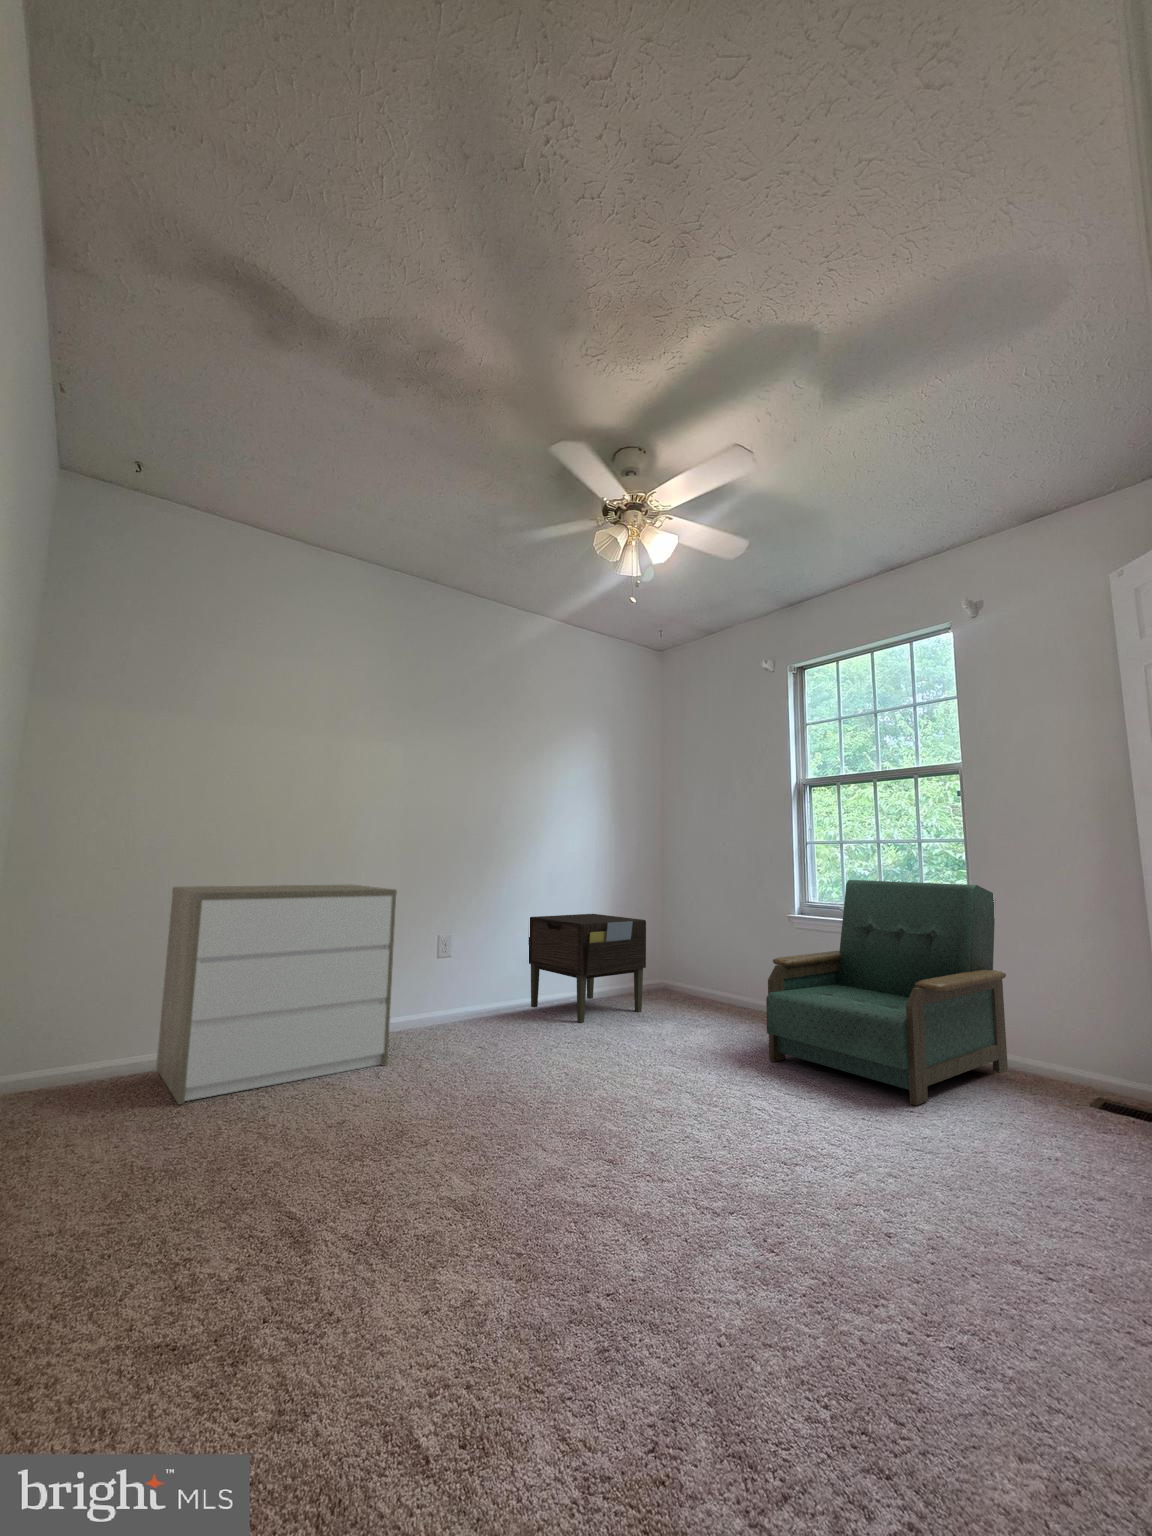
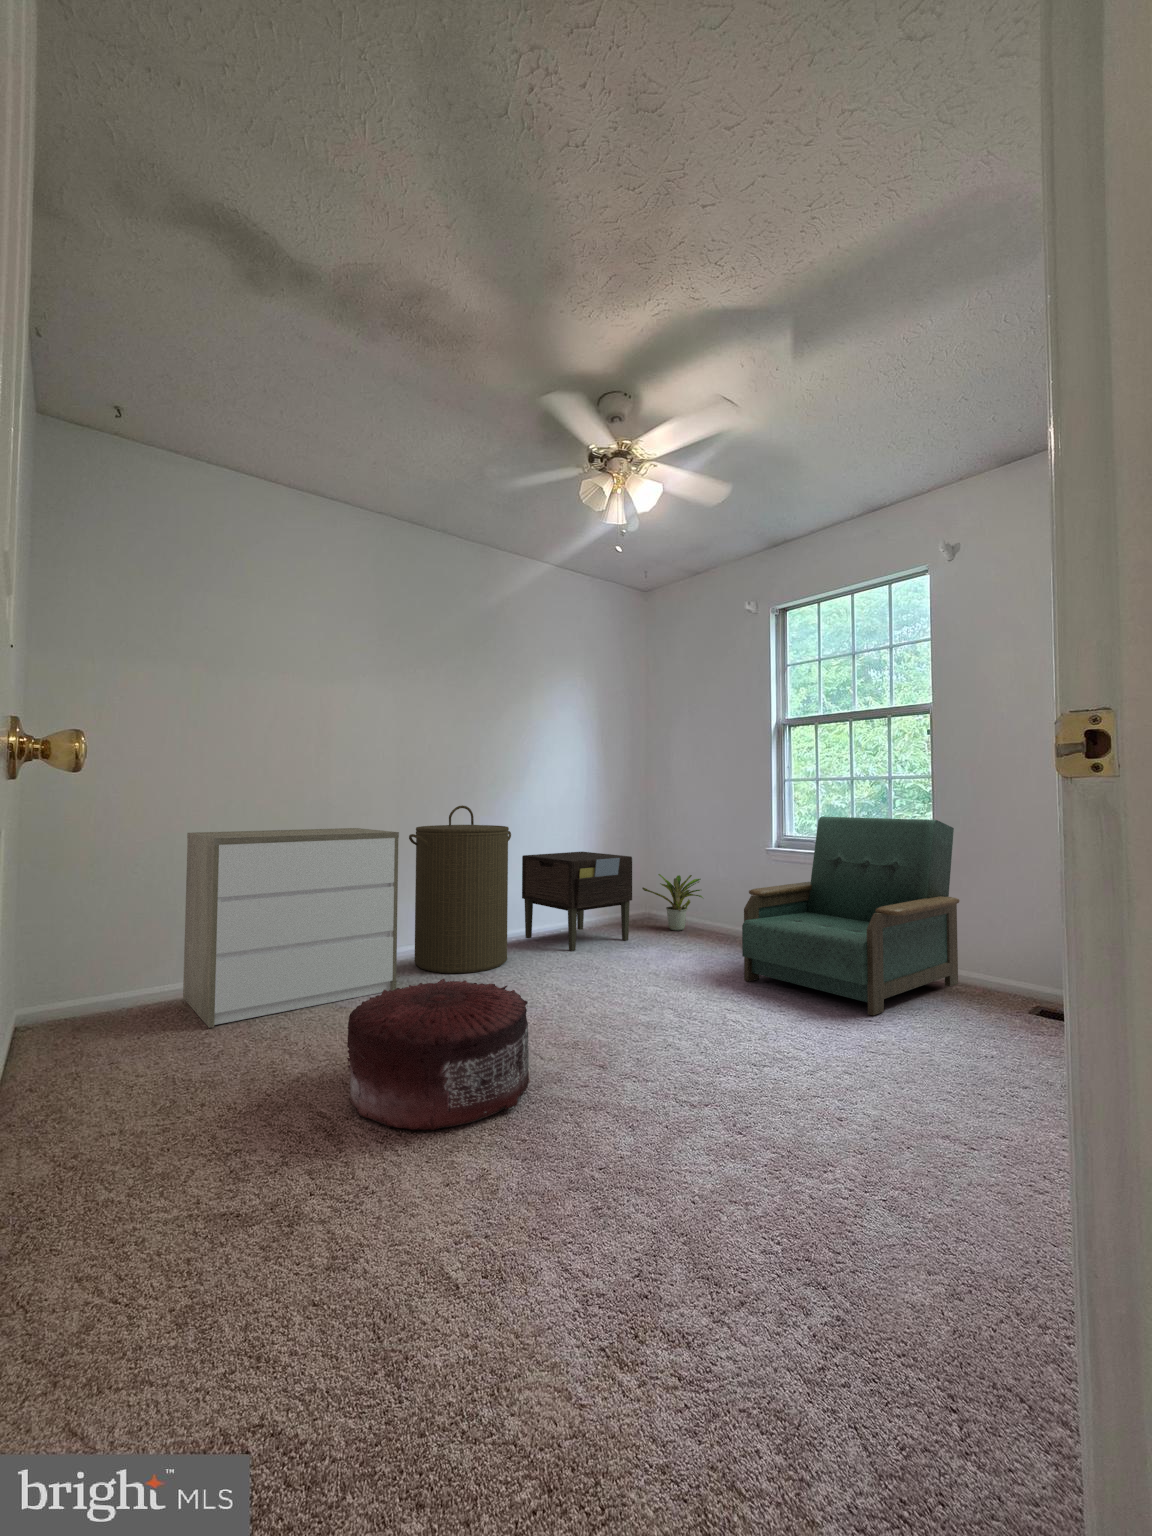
laundry hamper: none [408,862,517,1046] -> present [409,805,511,973]
potted plant: none [657,939,723,1002] -> present [642,874,703,931]
pouf: none [321,1054,529,1239] -> present [347,979,530,1130]

